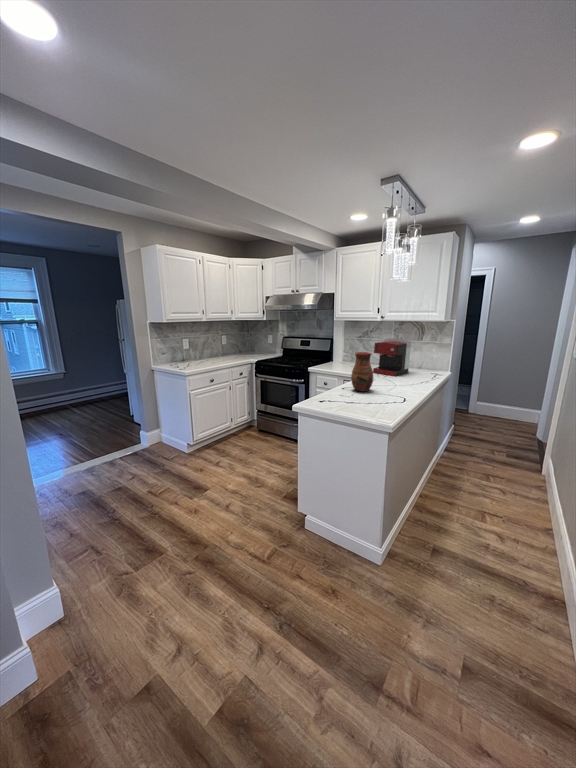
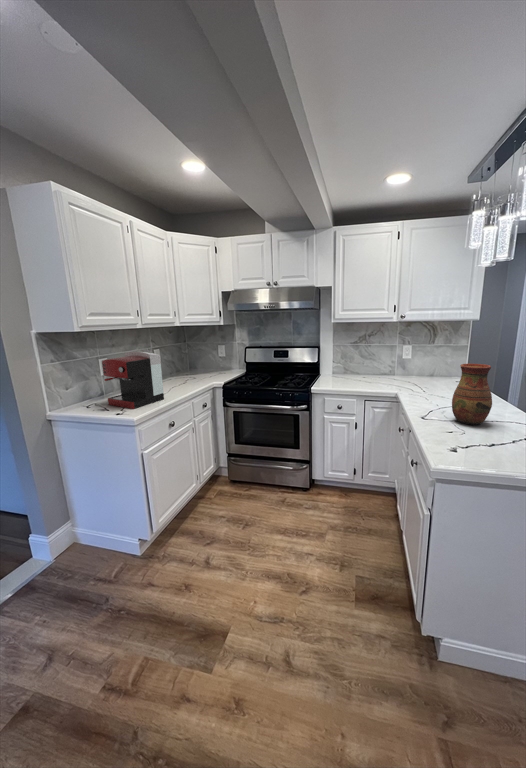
coffee maker: present [373,338,411,376] -> present [102,351,164,409]

